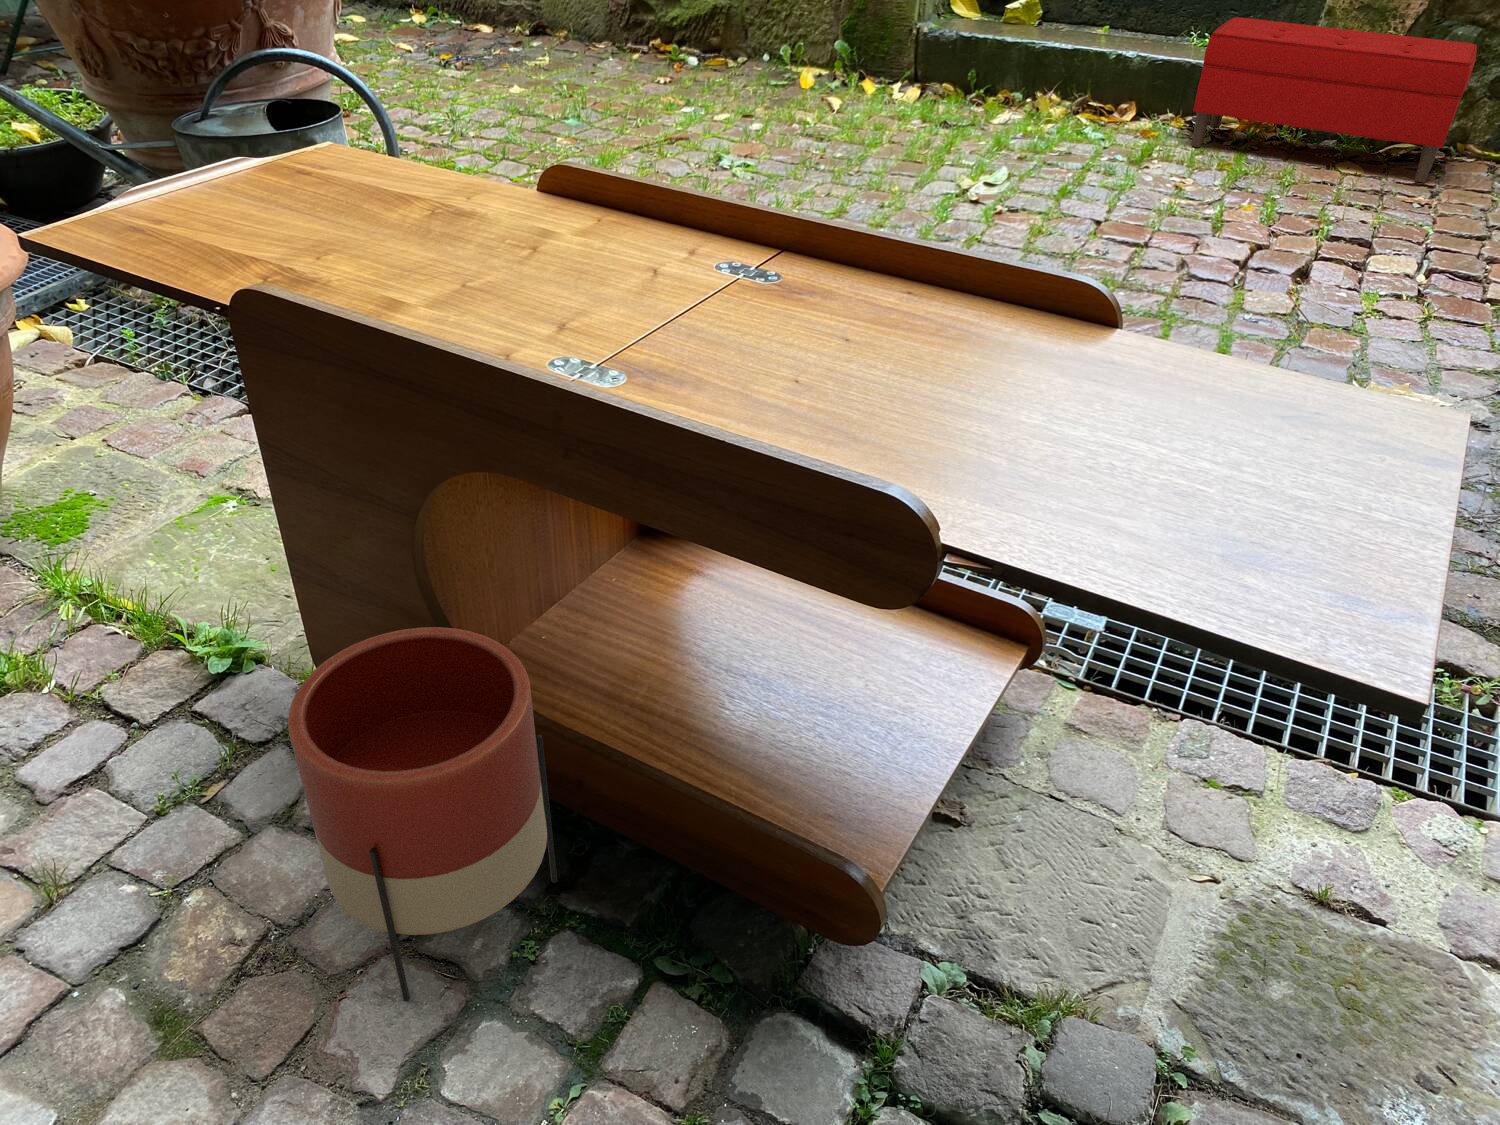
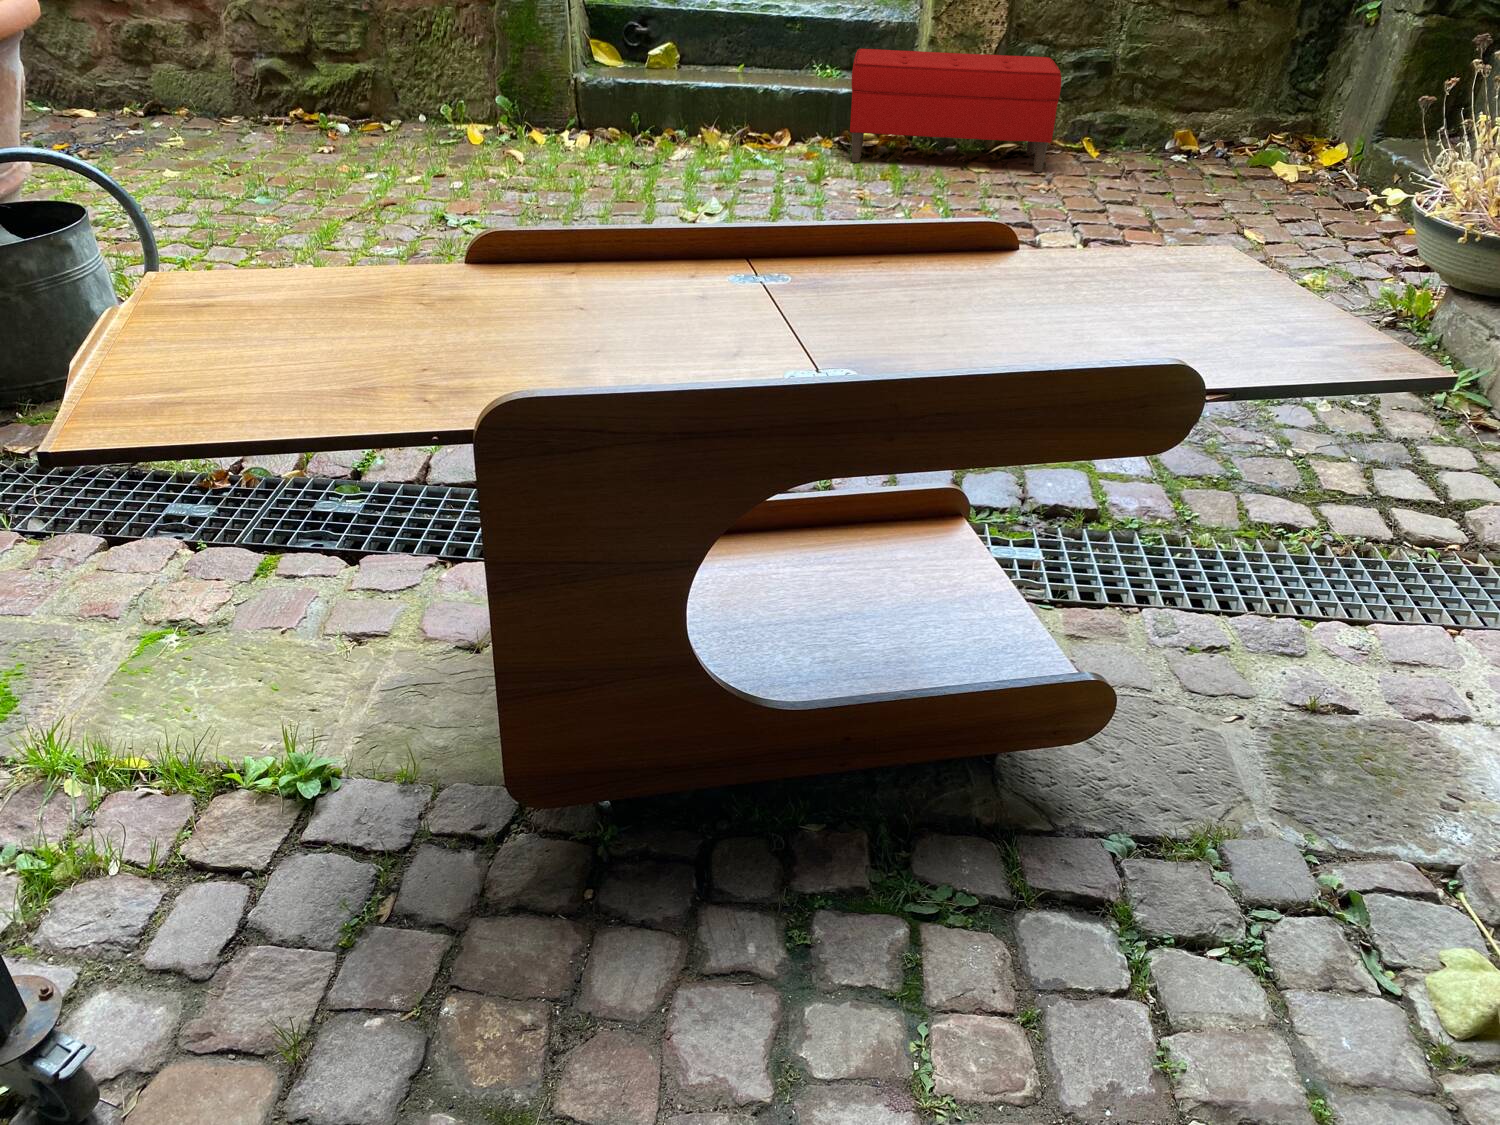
planter: present [288,627,557,1002] -> none [590,658,813,1016]

